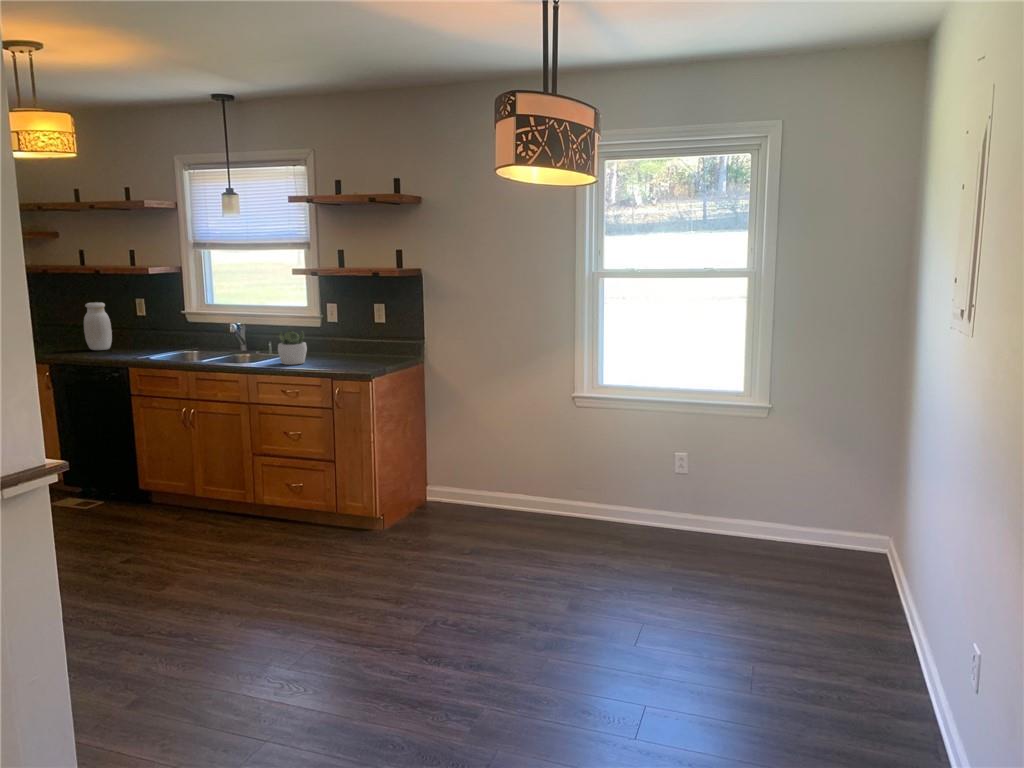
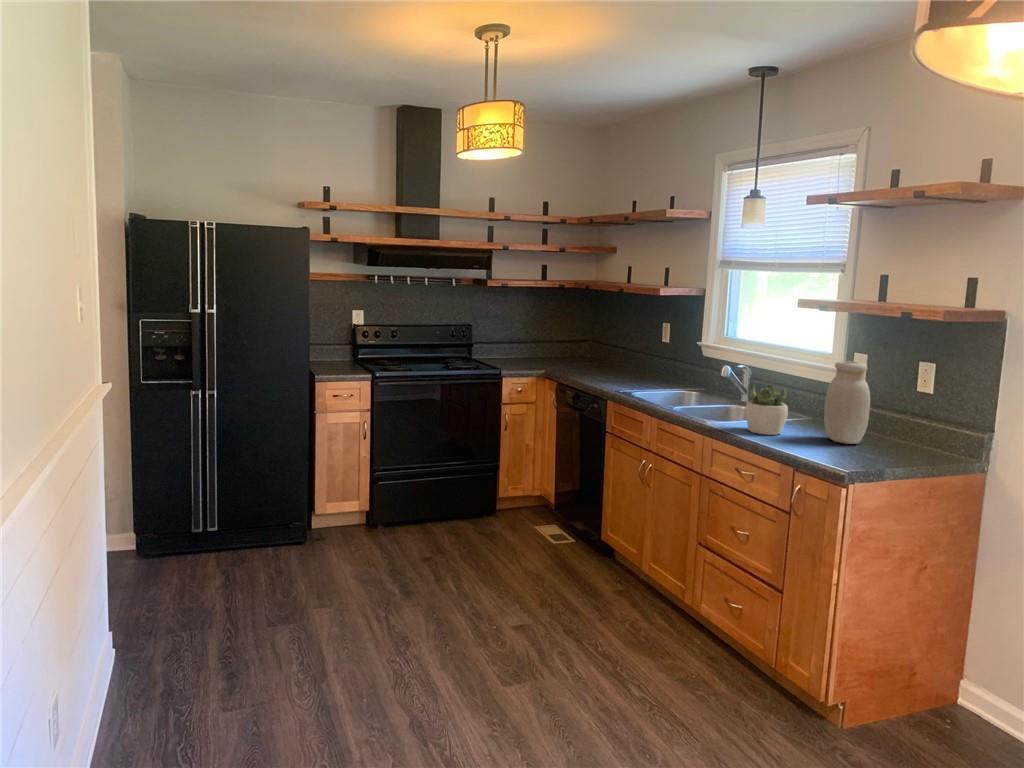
jar: present [84,302,112,350] -> present [824,361,870,444]

